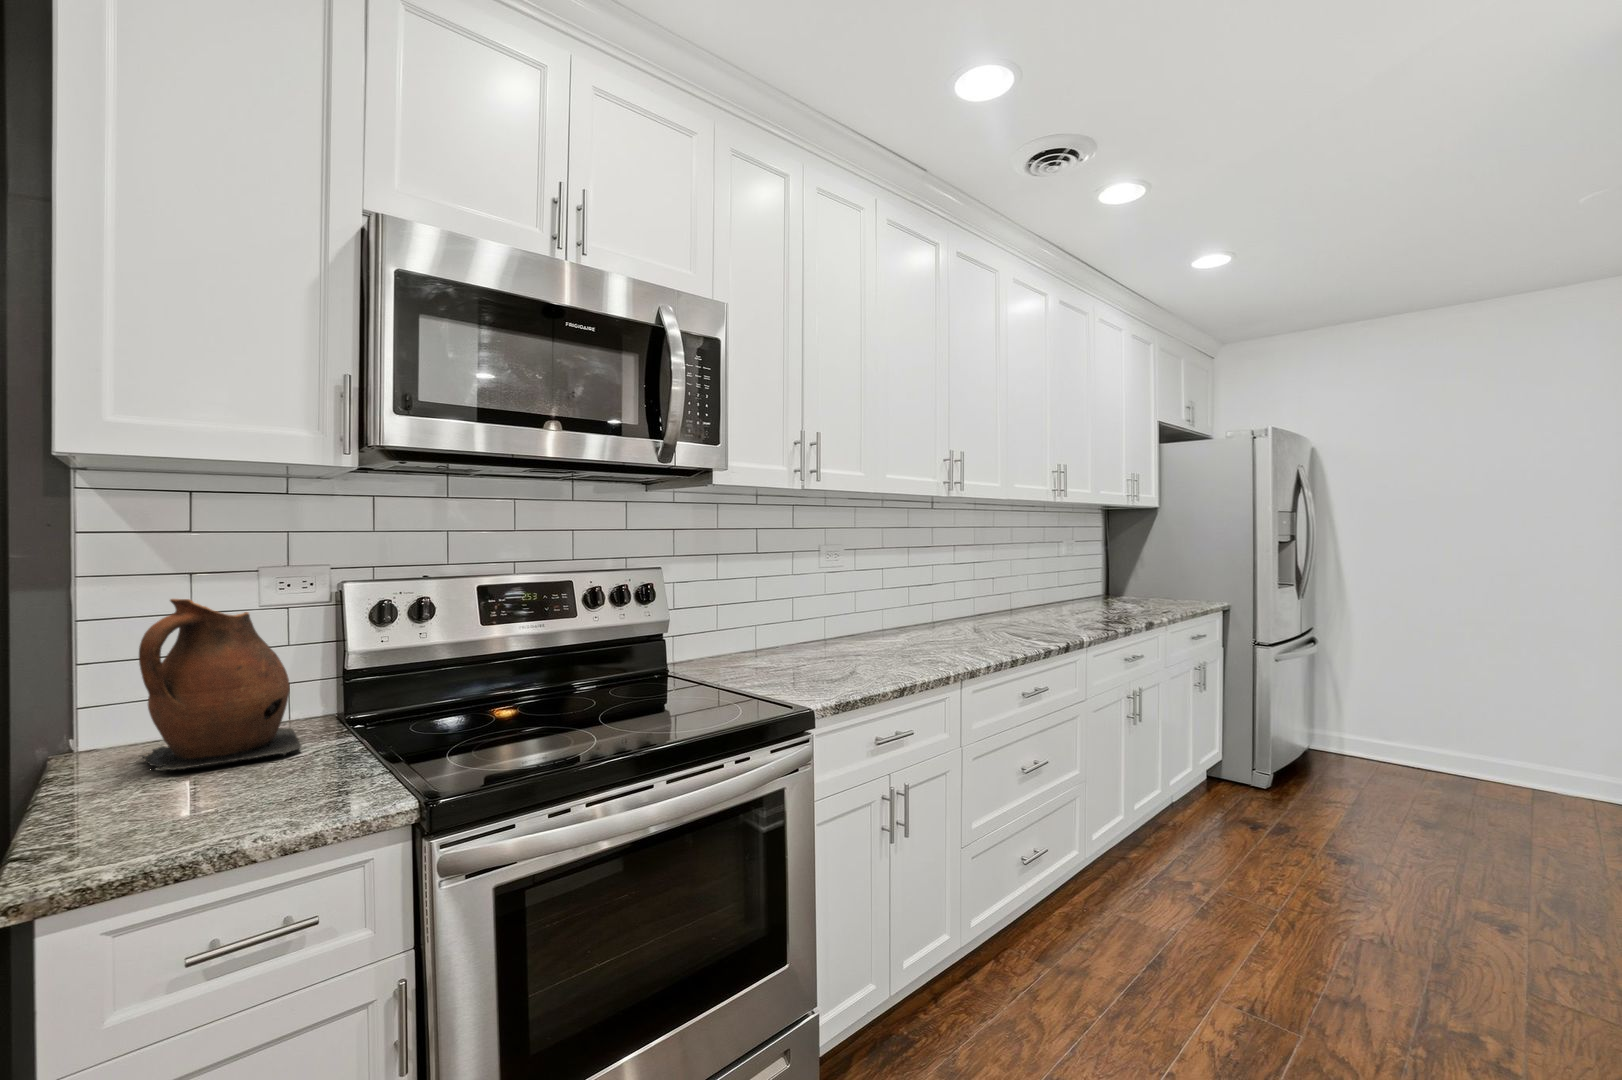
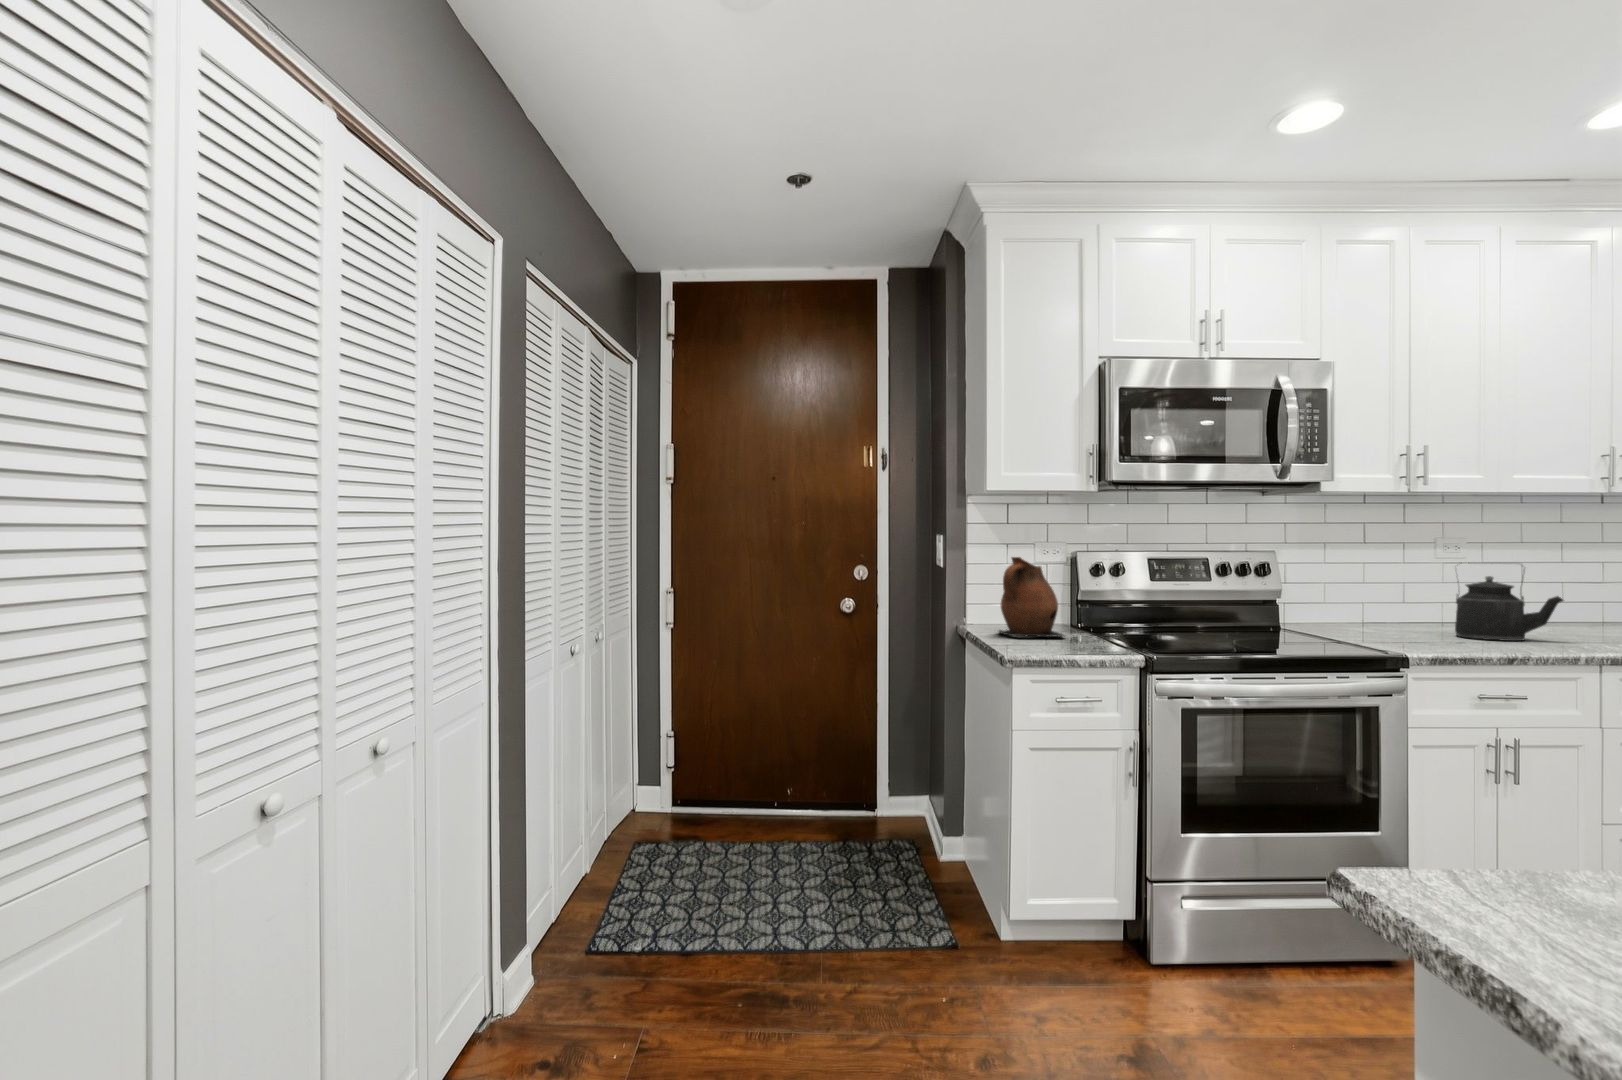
kettle: none [841,569,931,658] -> present [1455,570,1563,641]

